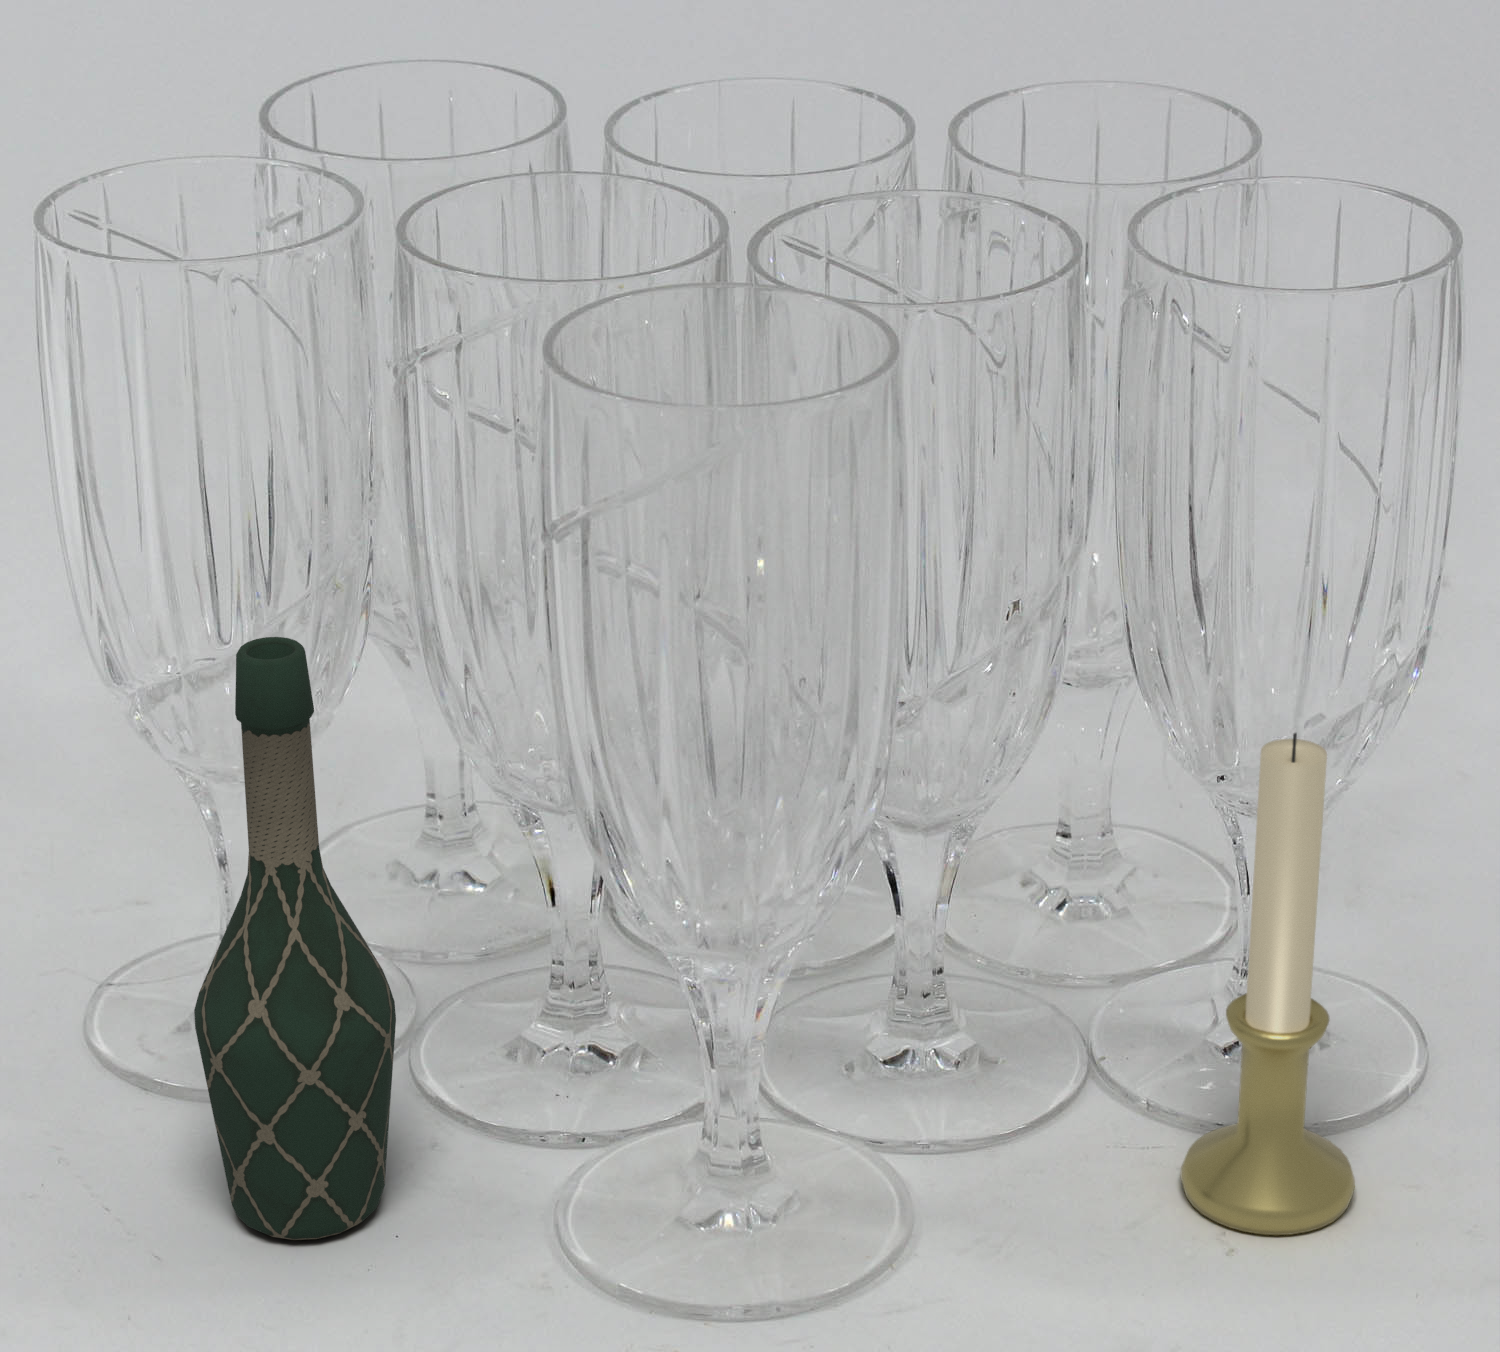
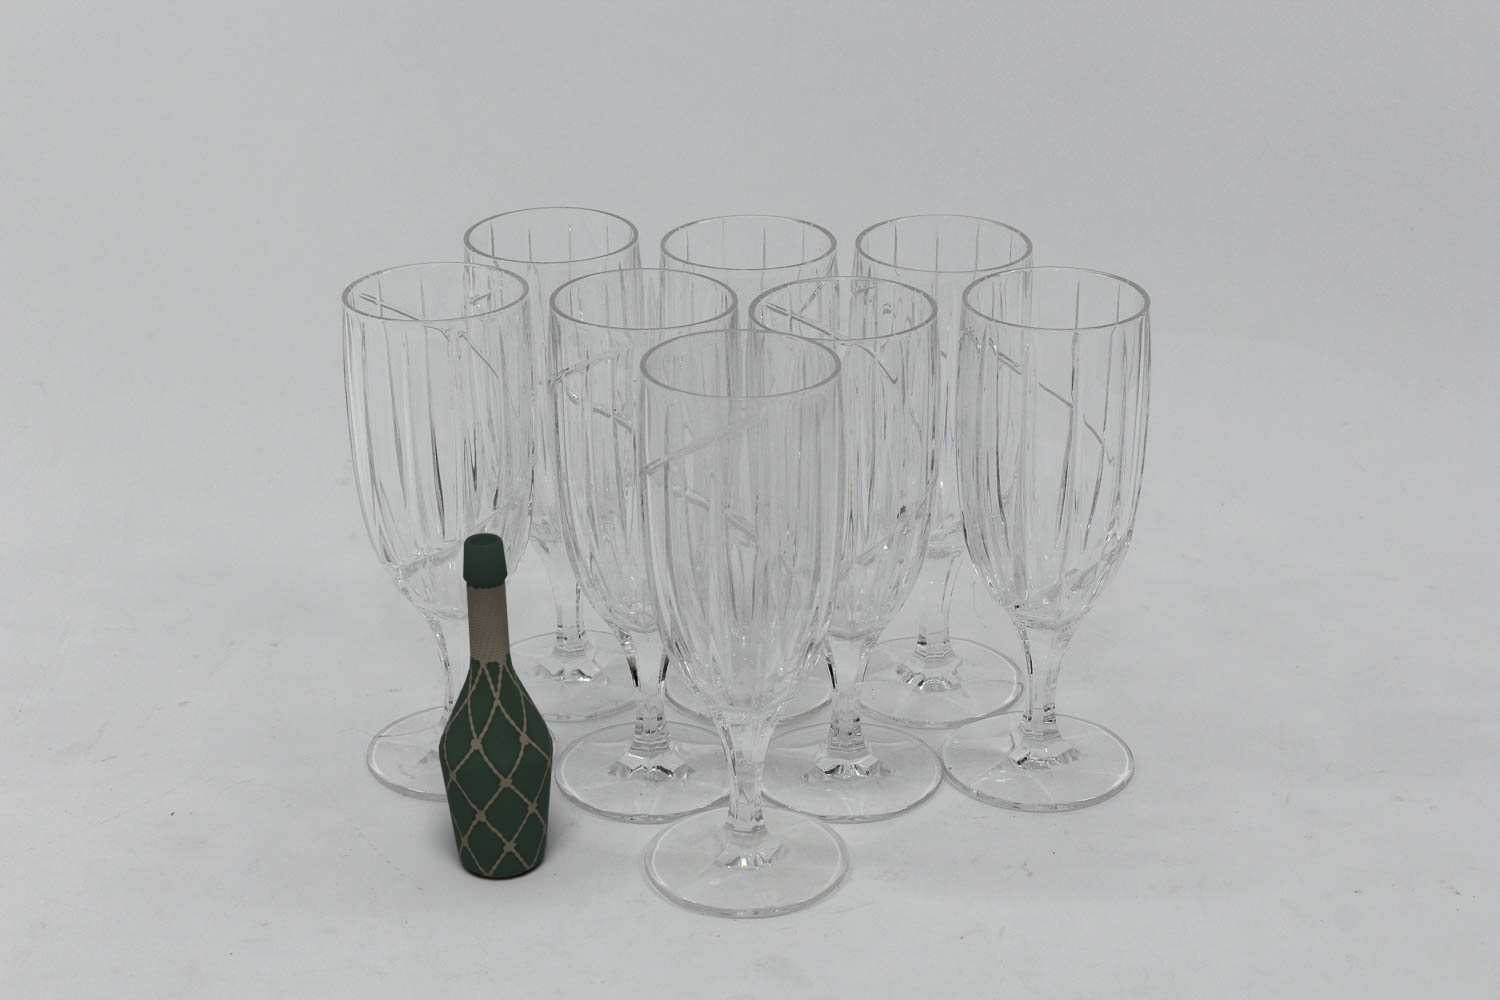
candle holder: present [1181,733,1355,1235] -> none [998,579,1097,865]

